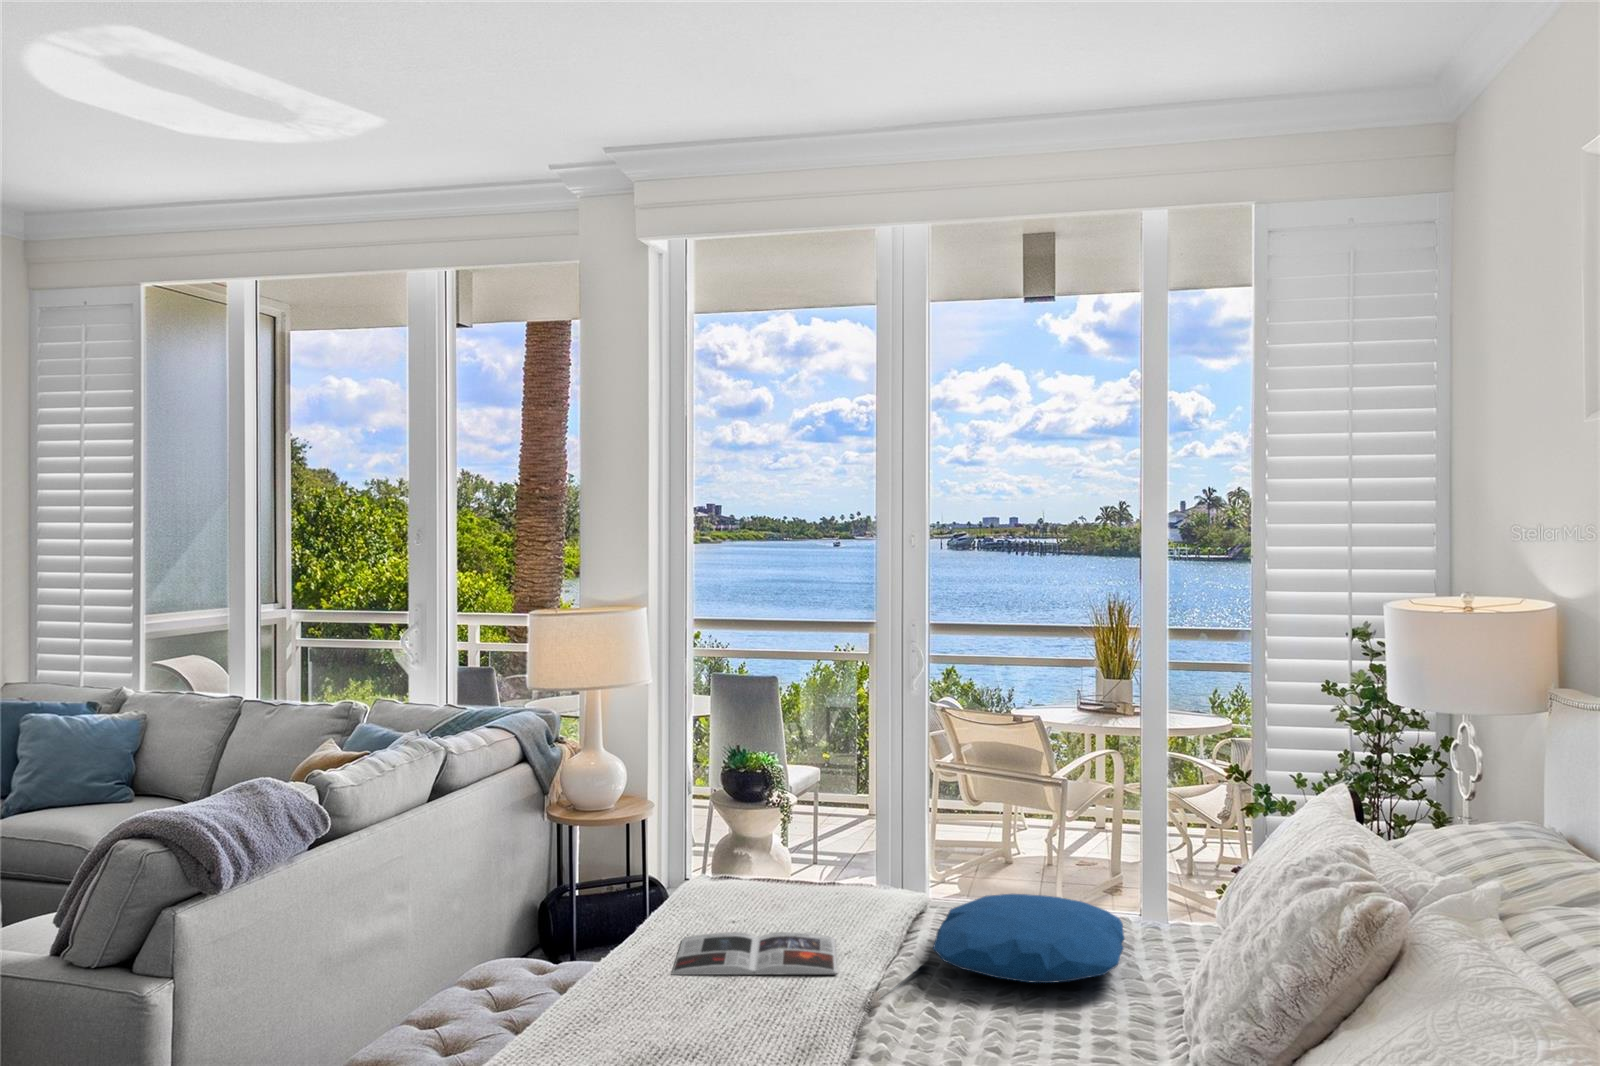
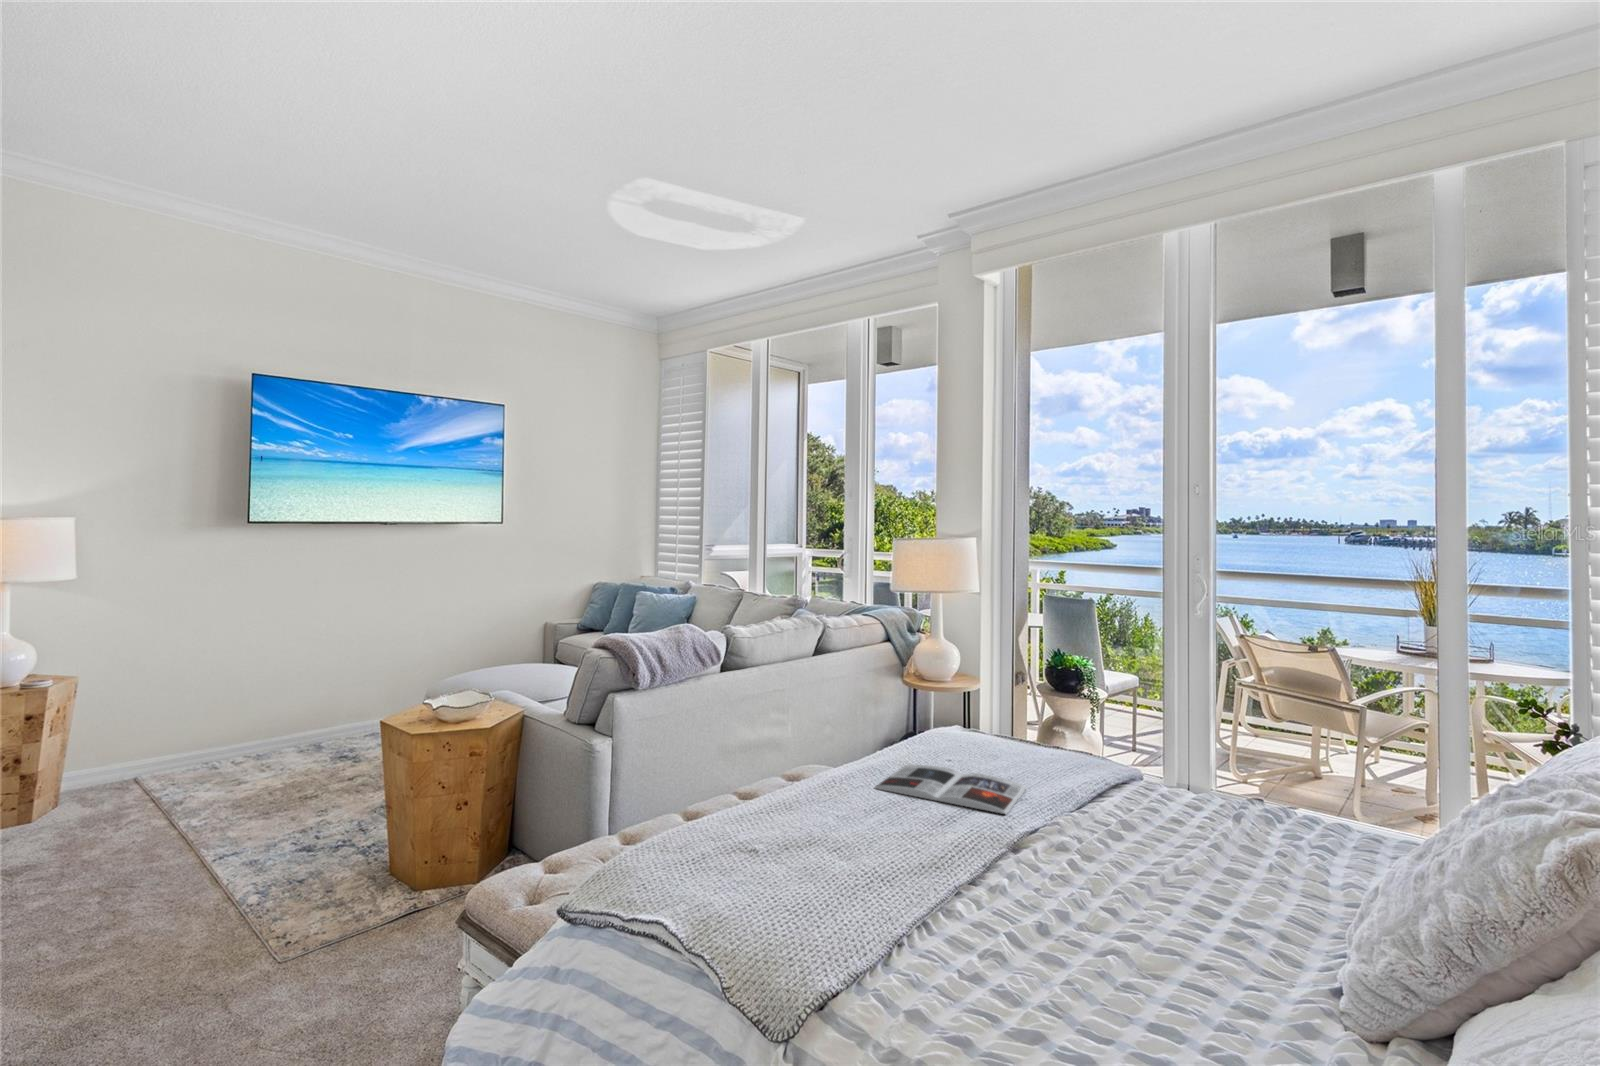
pillow: present [933,894,1125,983] -> none [1099,775,1322,867]

